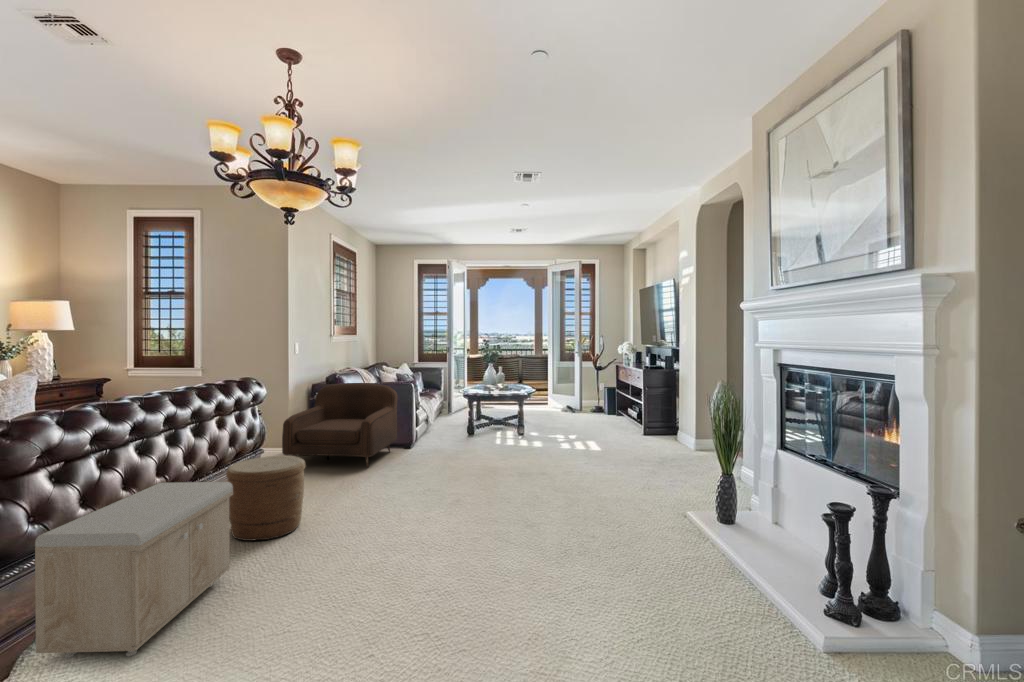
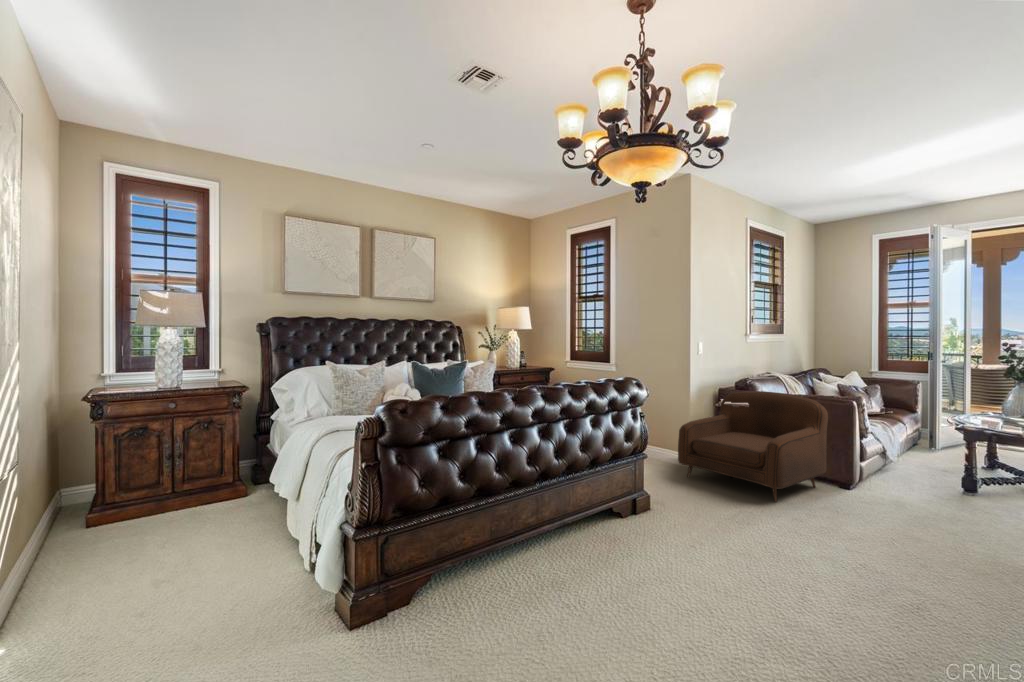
woven basket: present [226,456,305,541] -> none [595,464,674,560]
storage bench: present [35,482,233,658] -> none [423,471,579,632]

